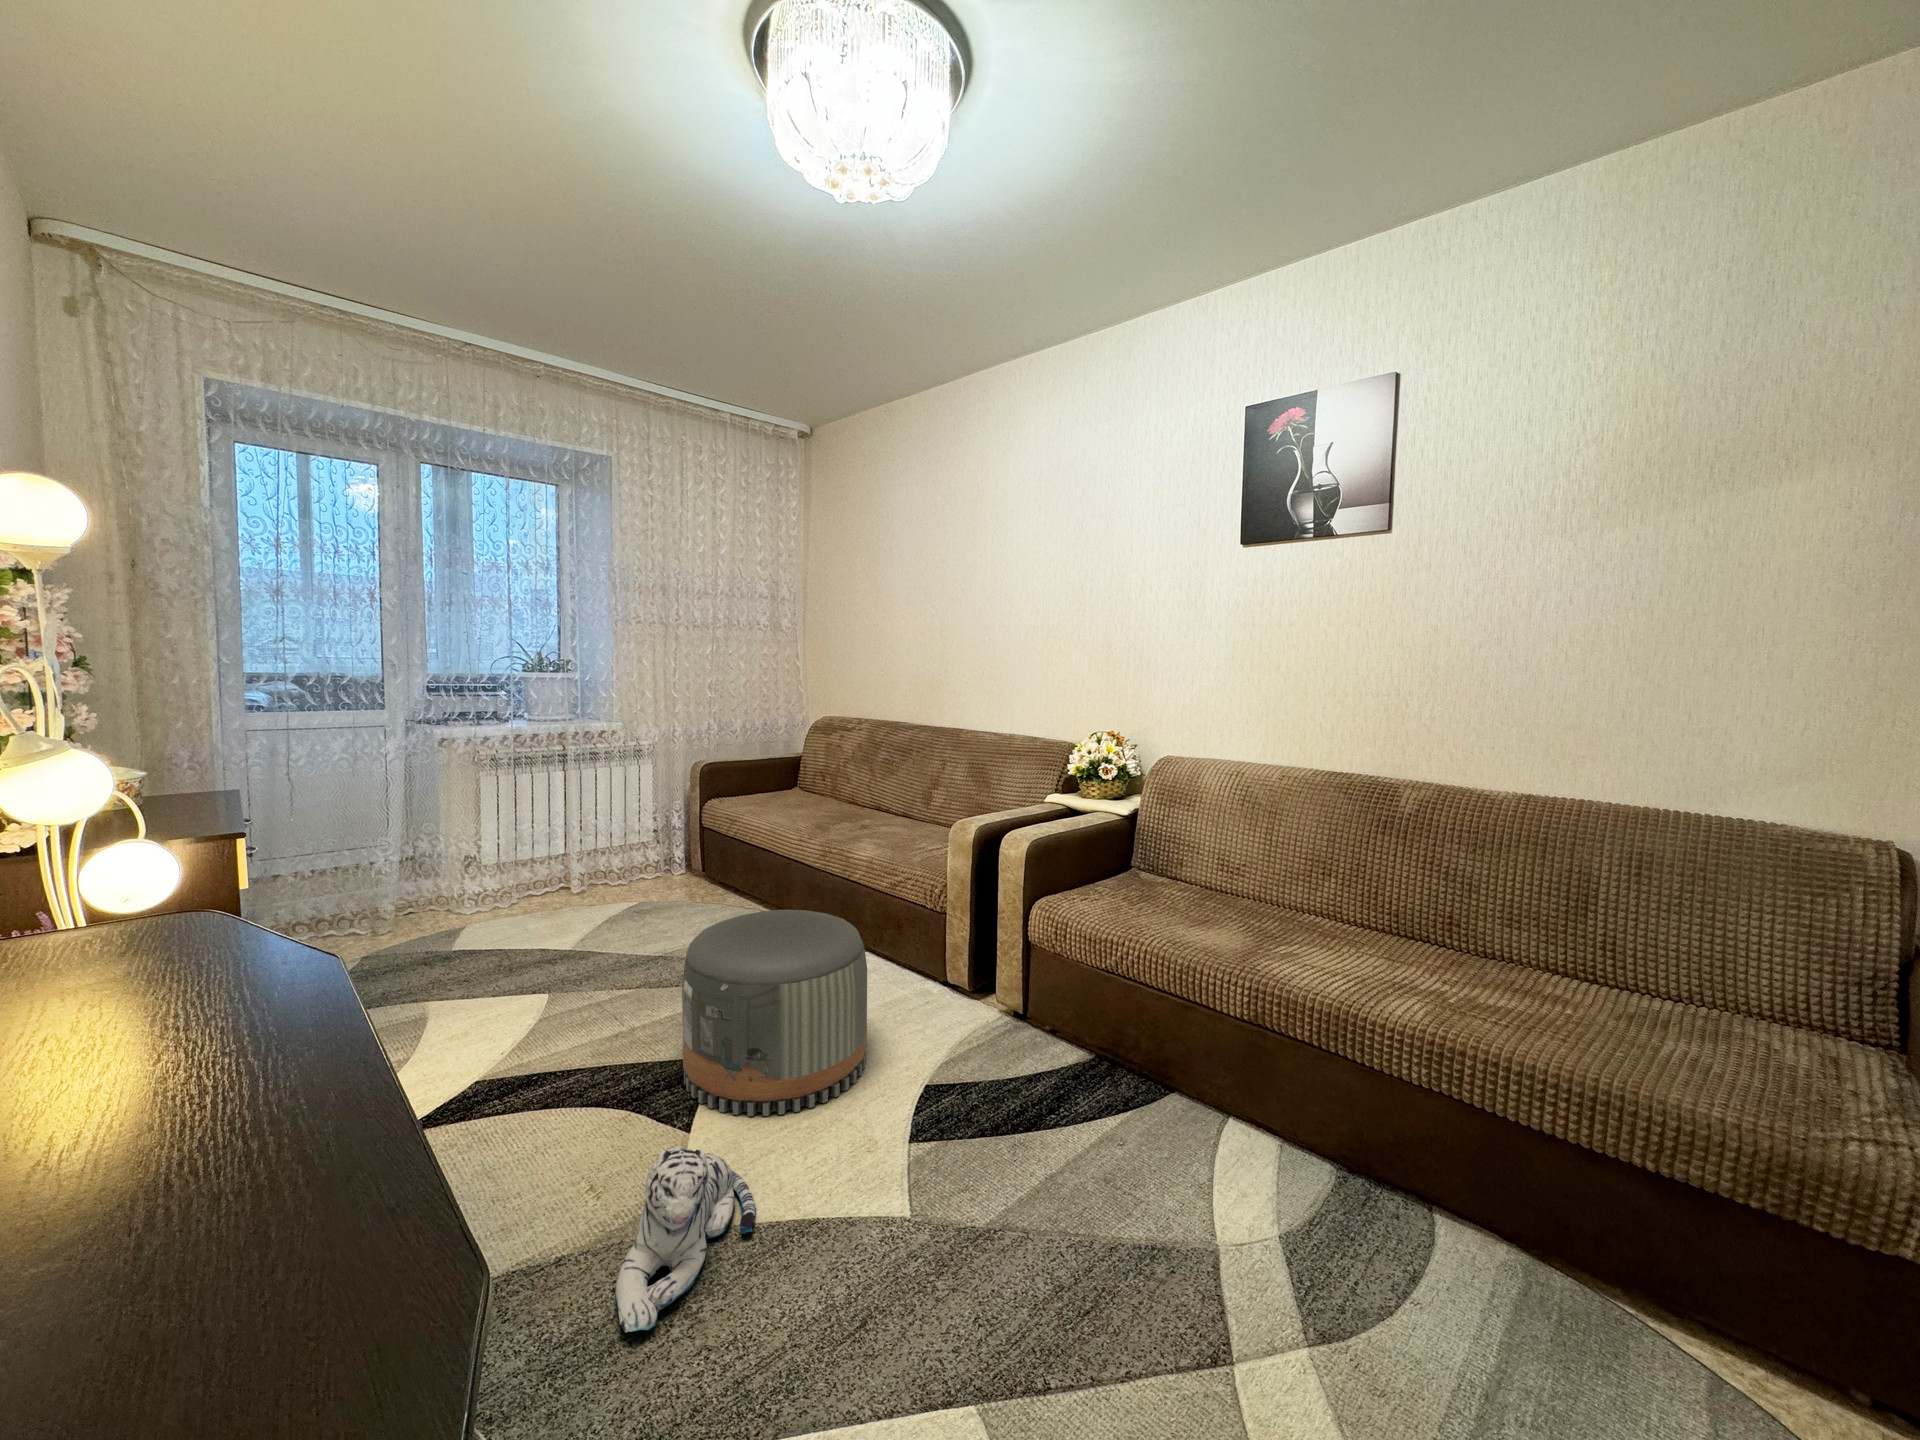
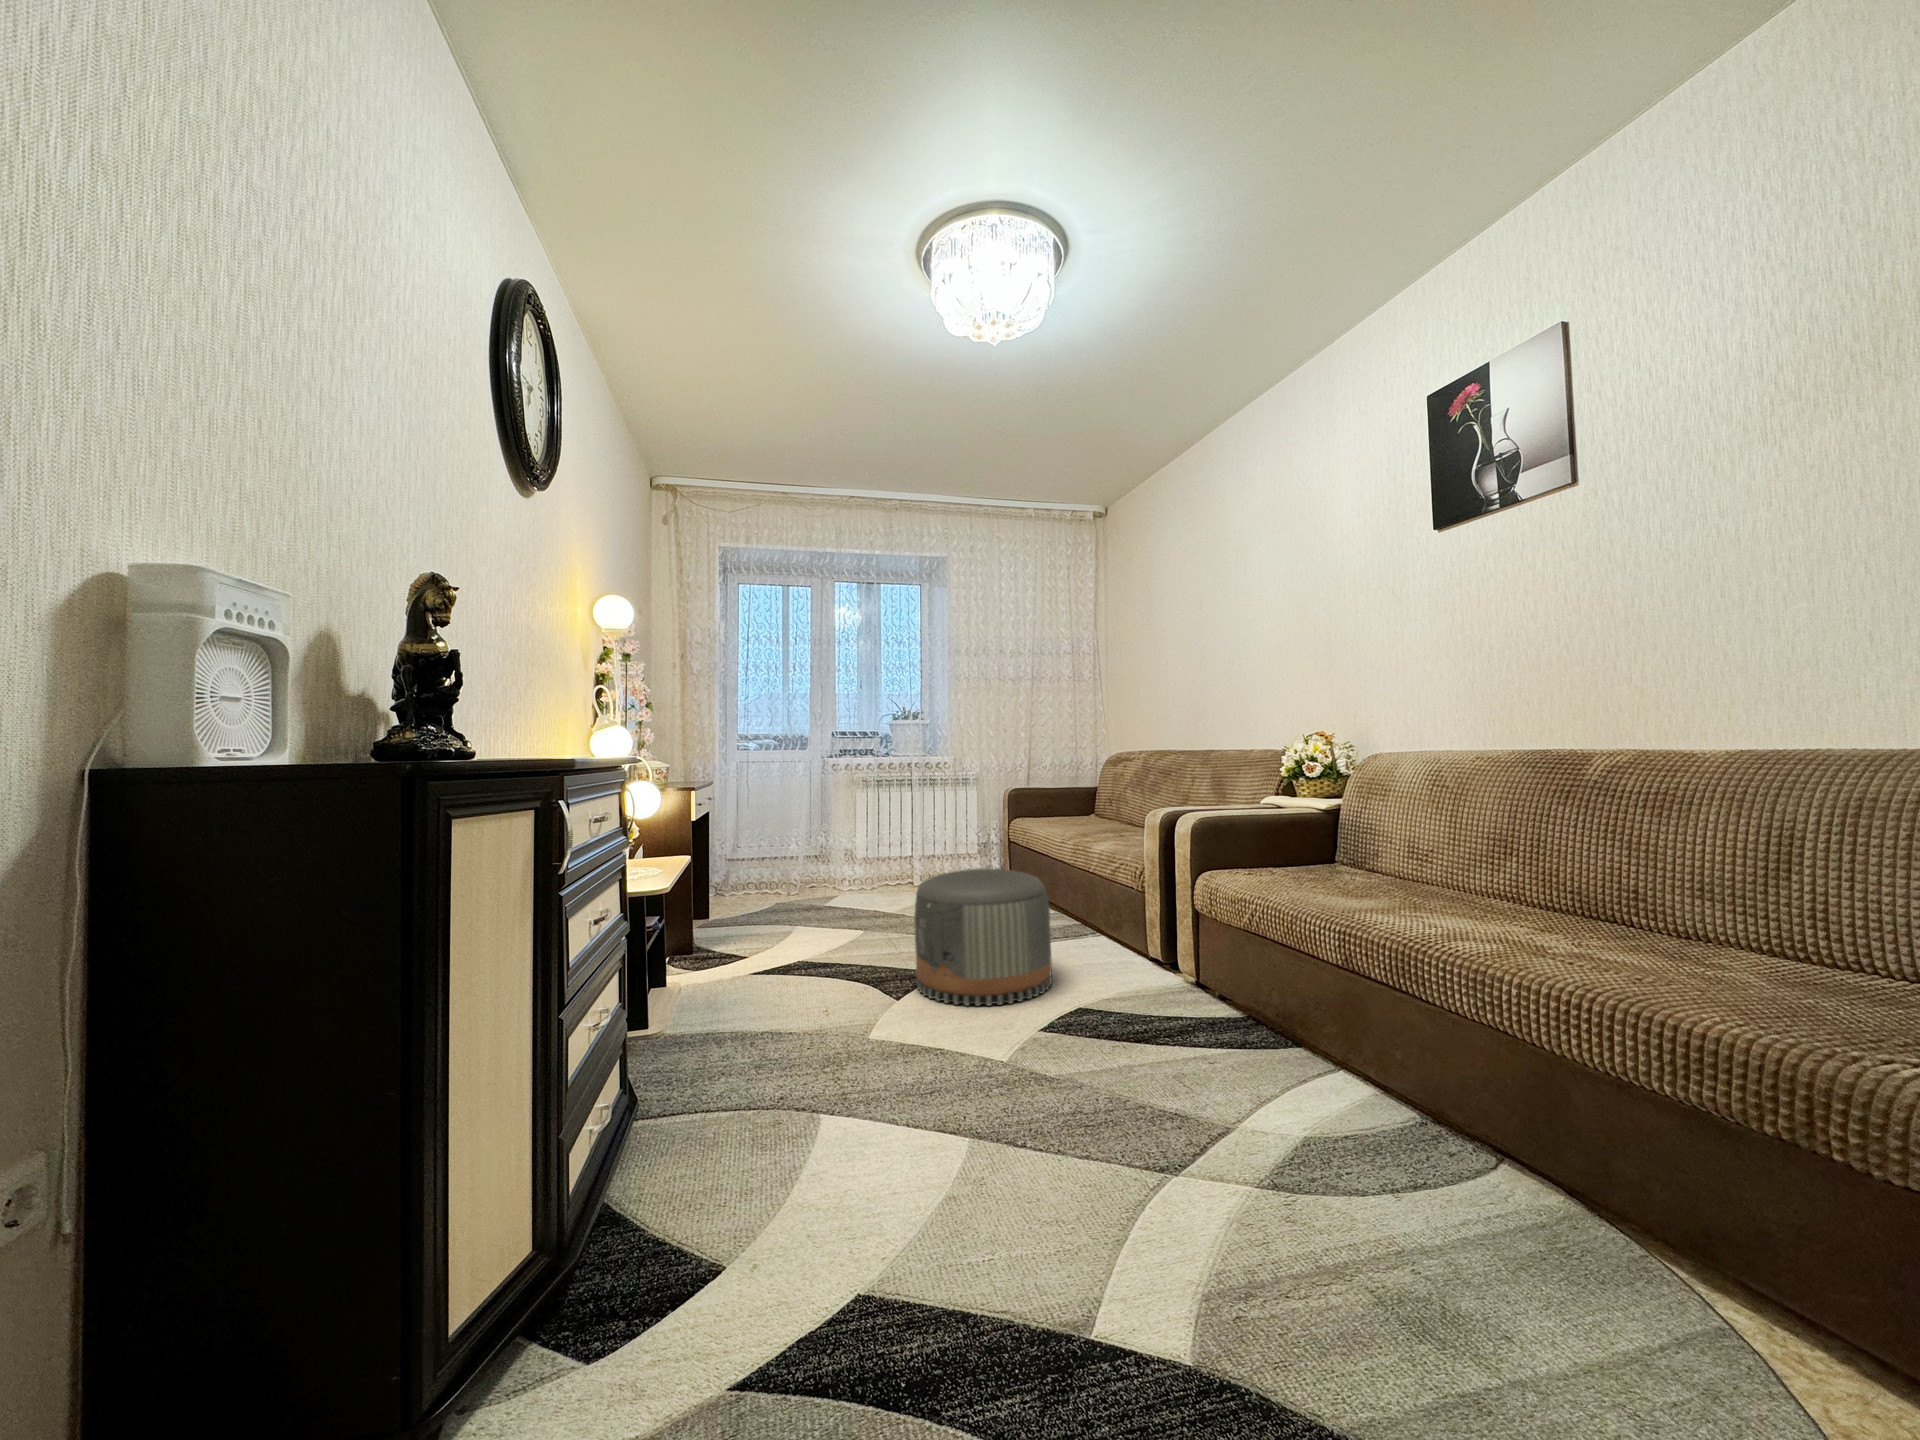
plush toy: present [615,1147,756,1333] -> none [806,975,918,1073]

